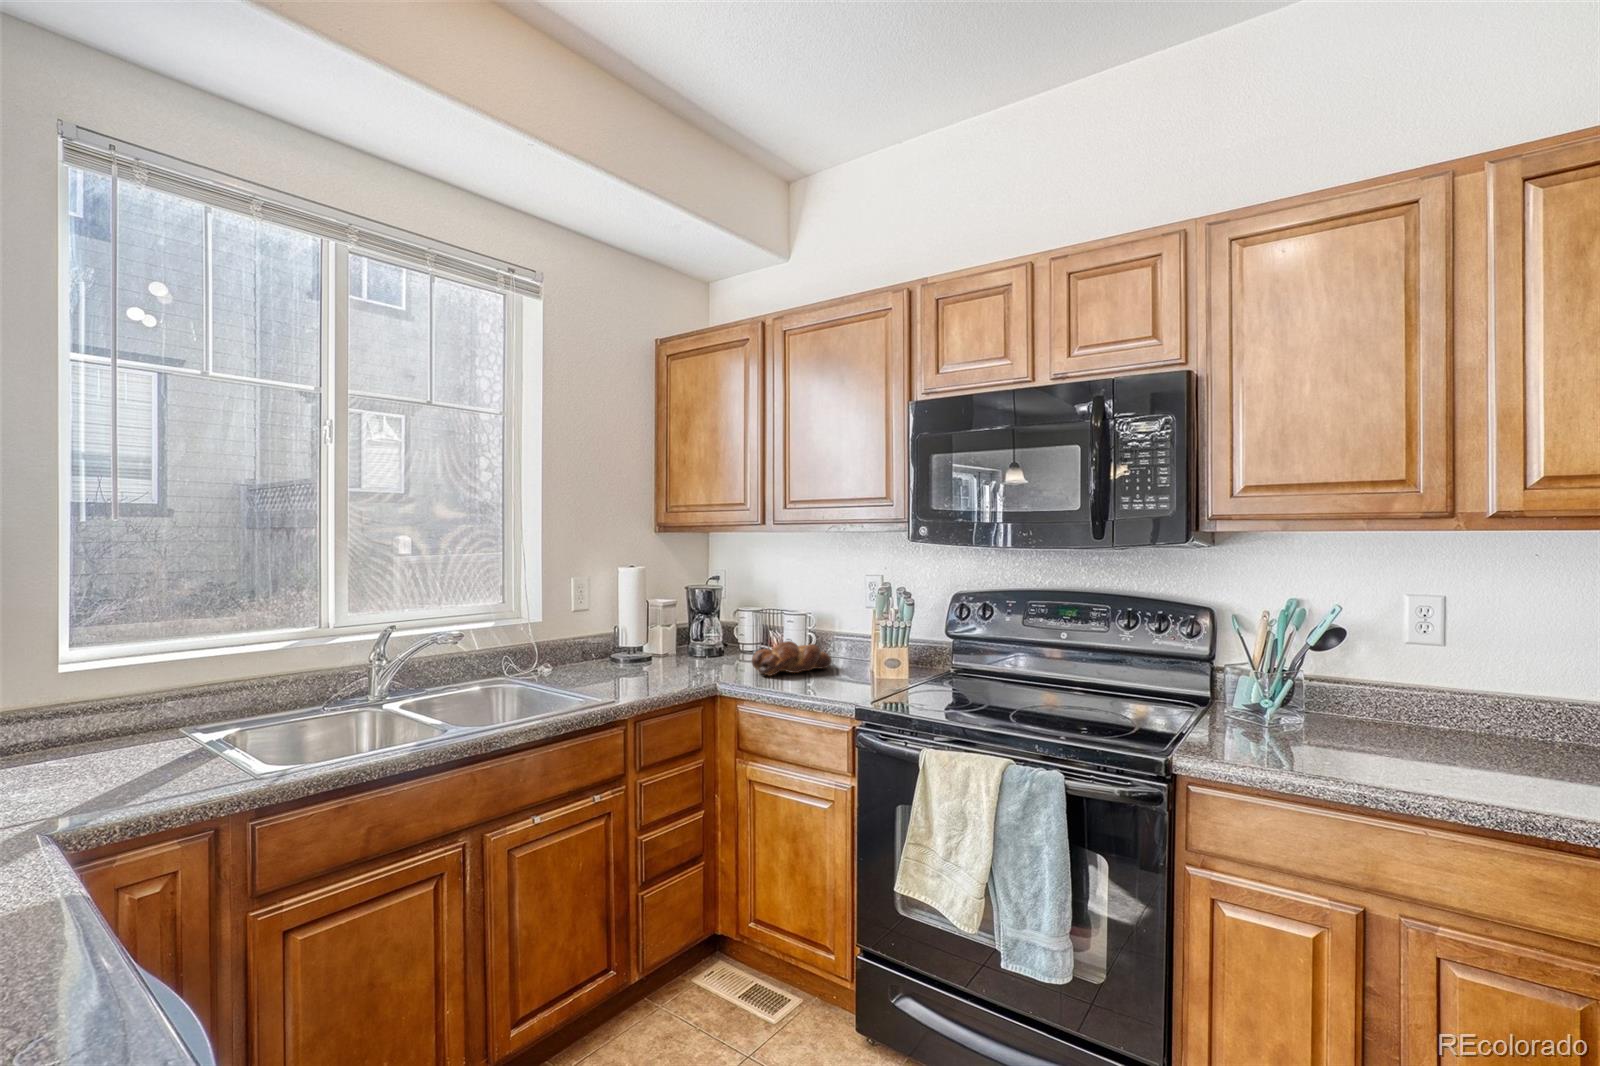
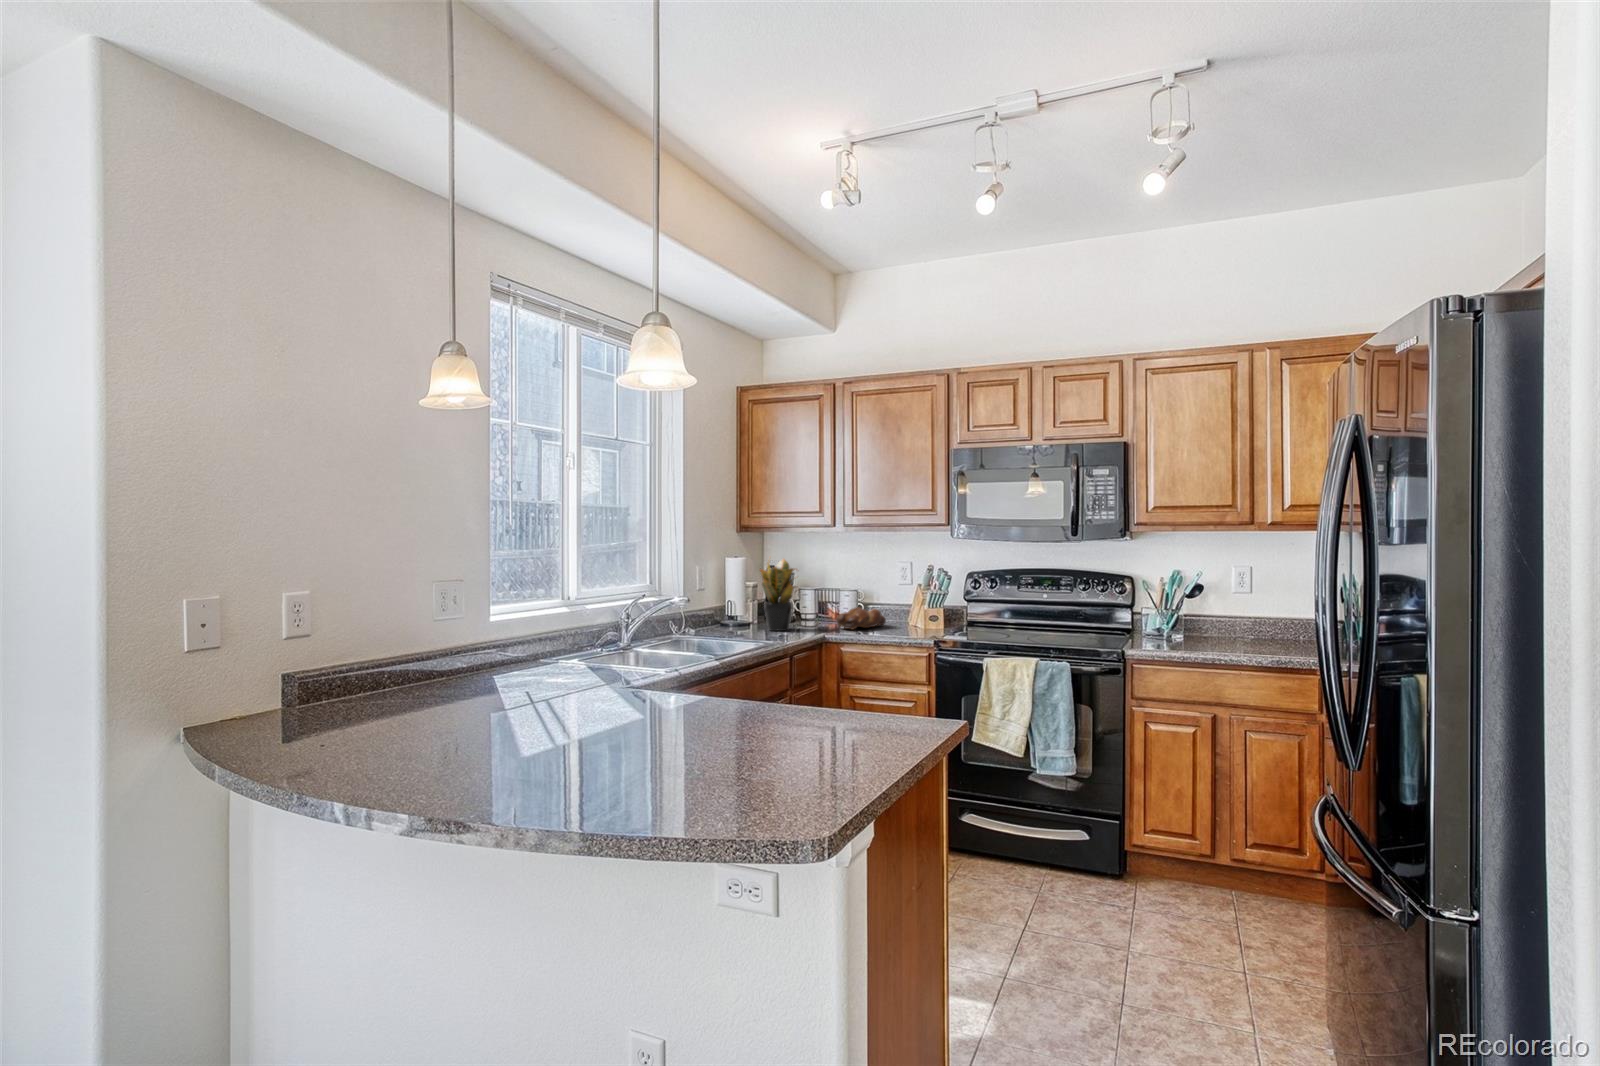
potted plant: none [635,559,707,674] -> present [760,559,797,631]

